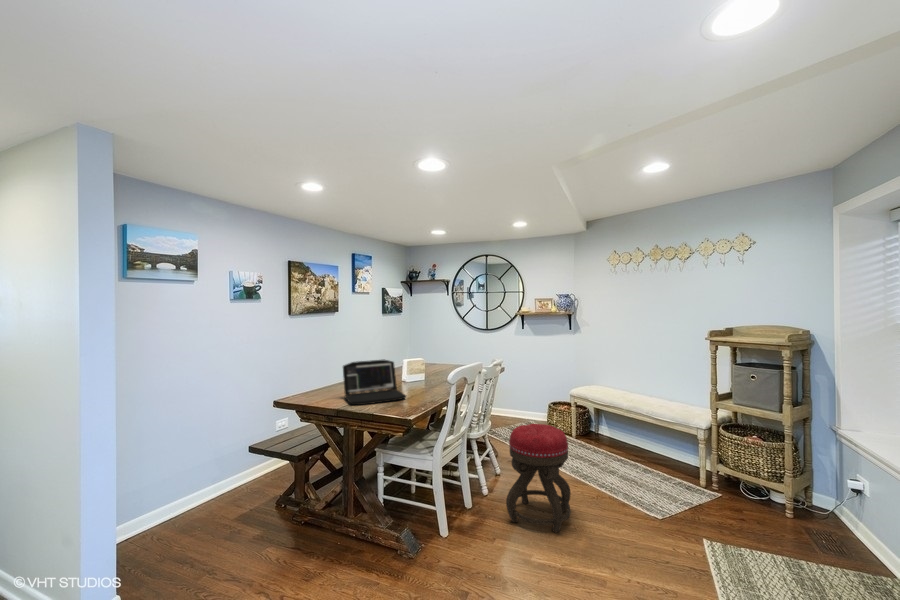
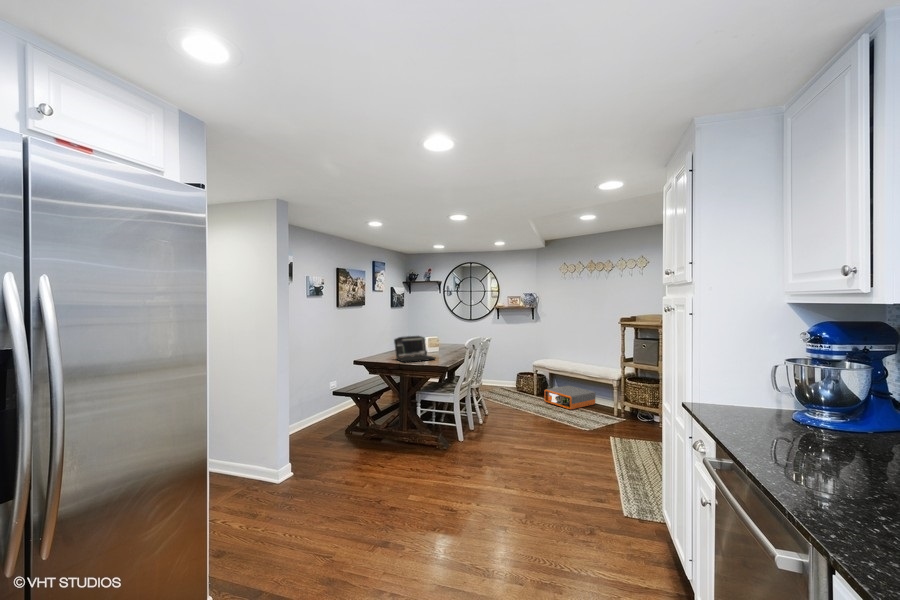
ottoman: present [506,424,571,533] -> none [497,376,536,438]
storage box: none [587,426,666,469] -> present [544,385,596,410]

